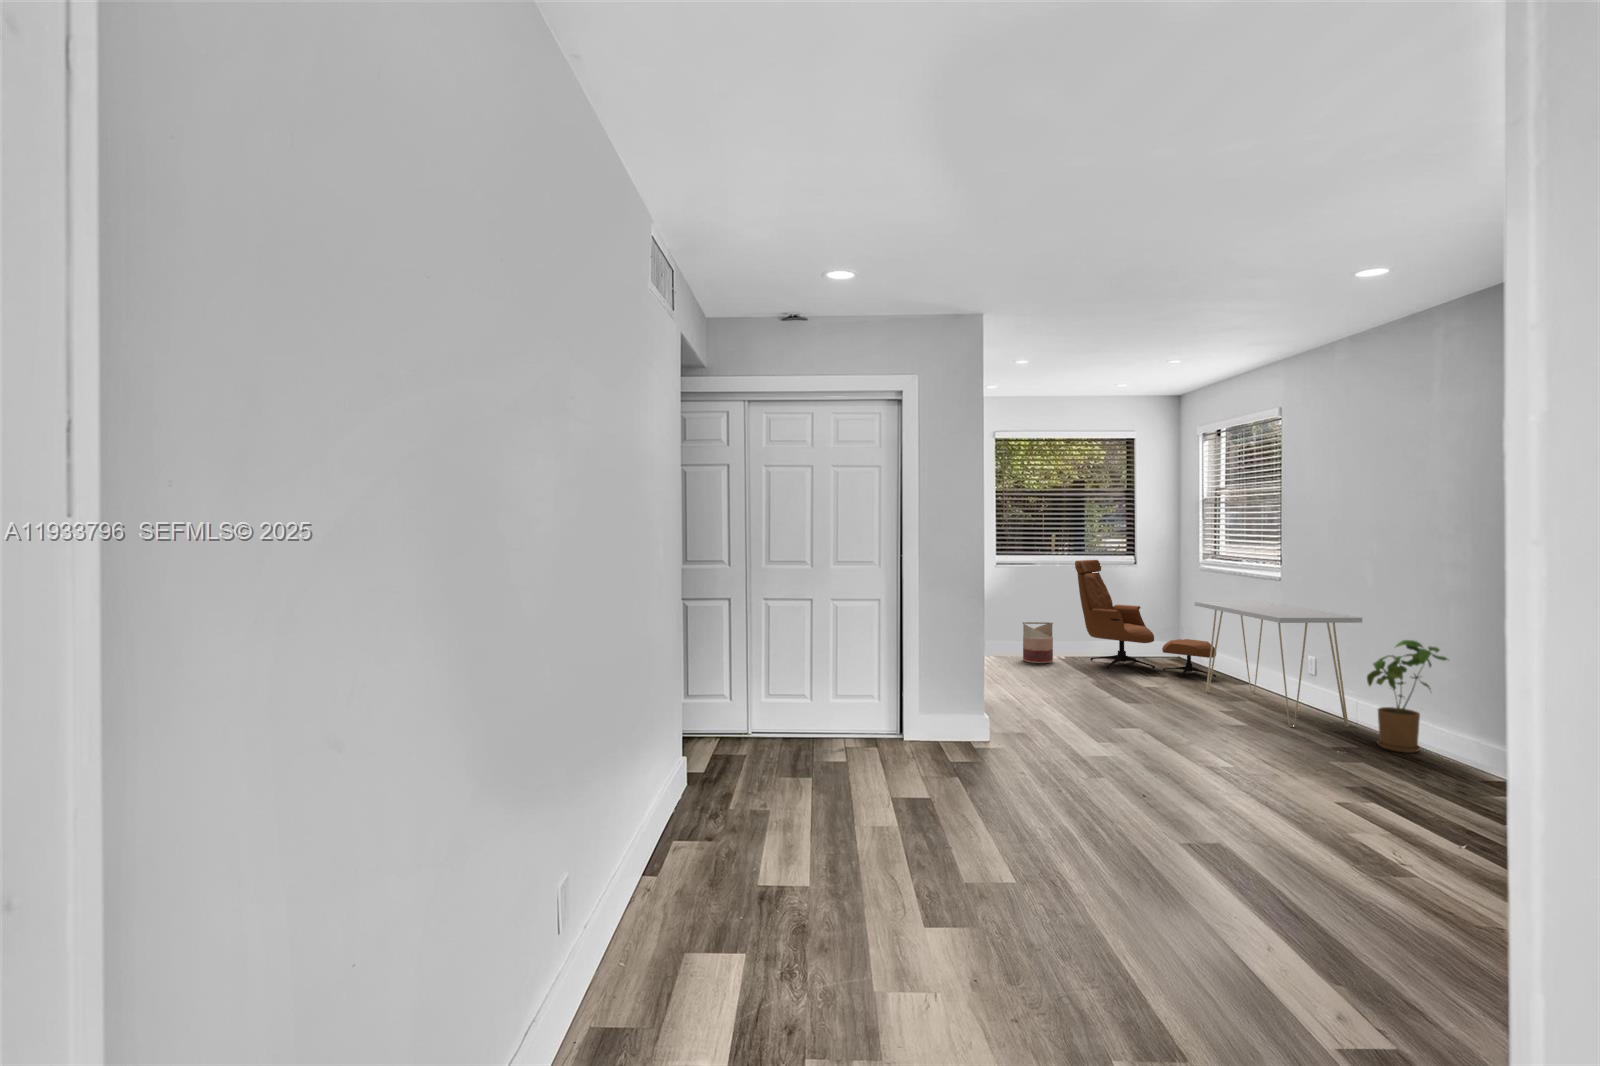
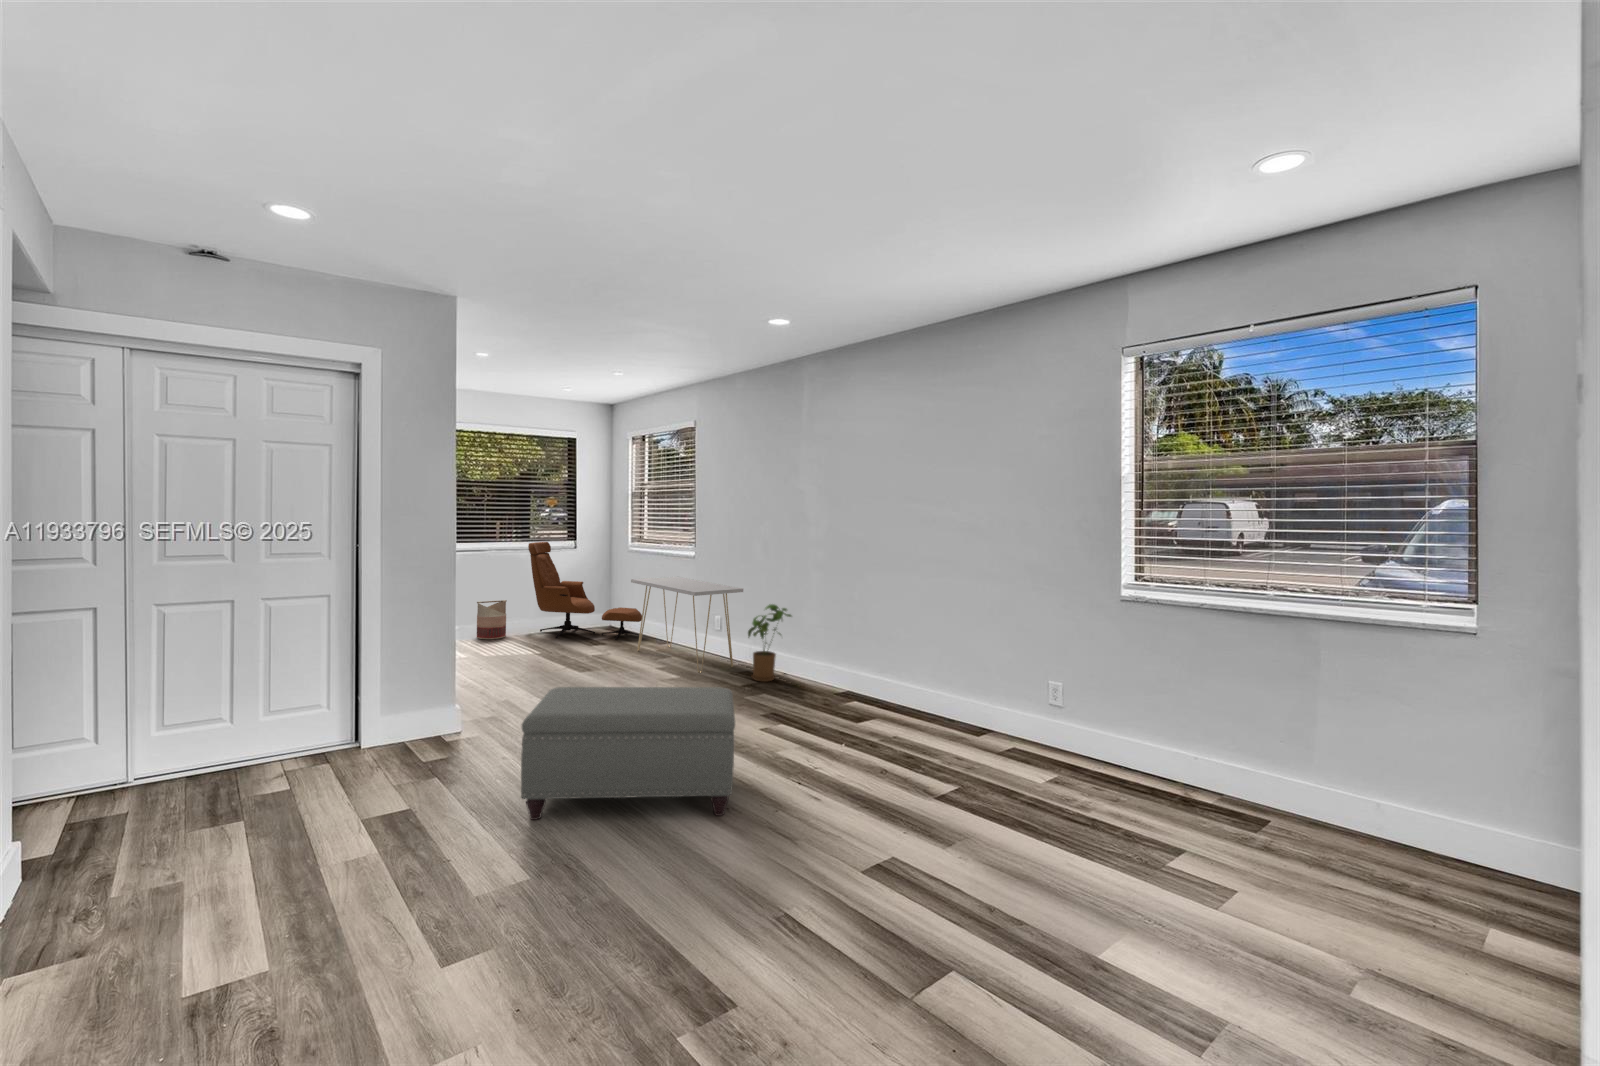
ottoman: none [1028,702,1308,896] -> present [521,687,735,820]

